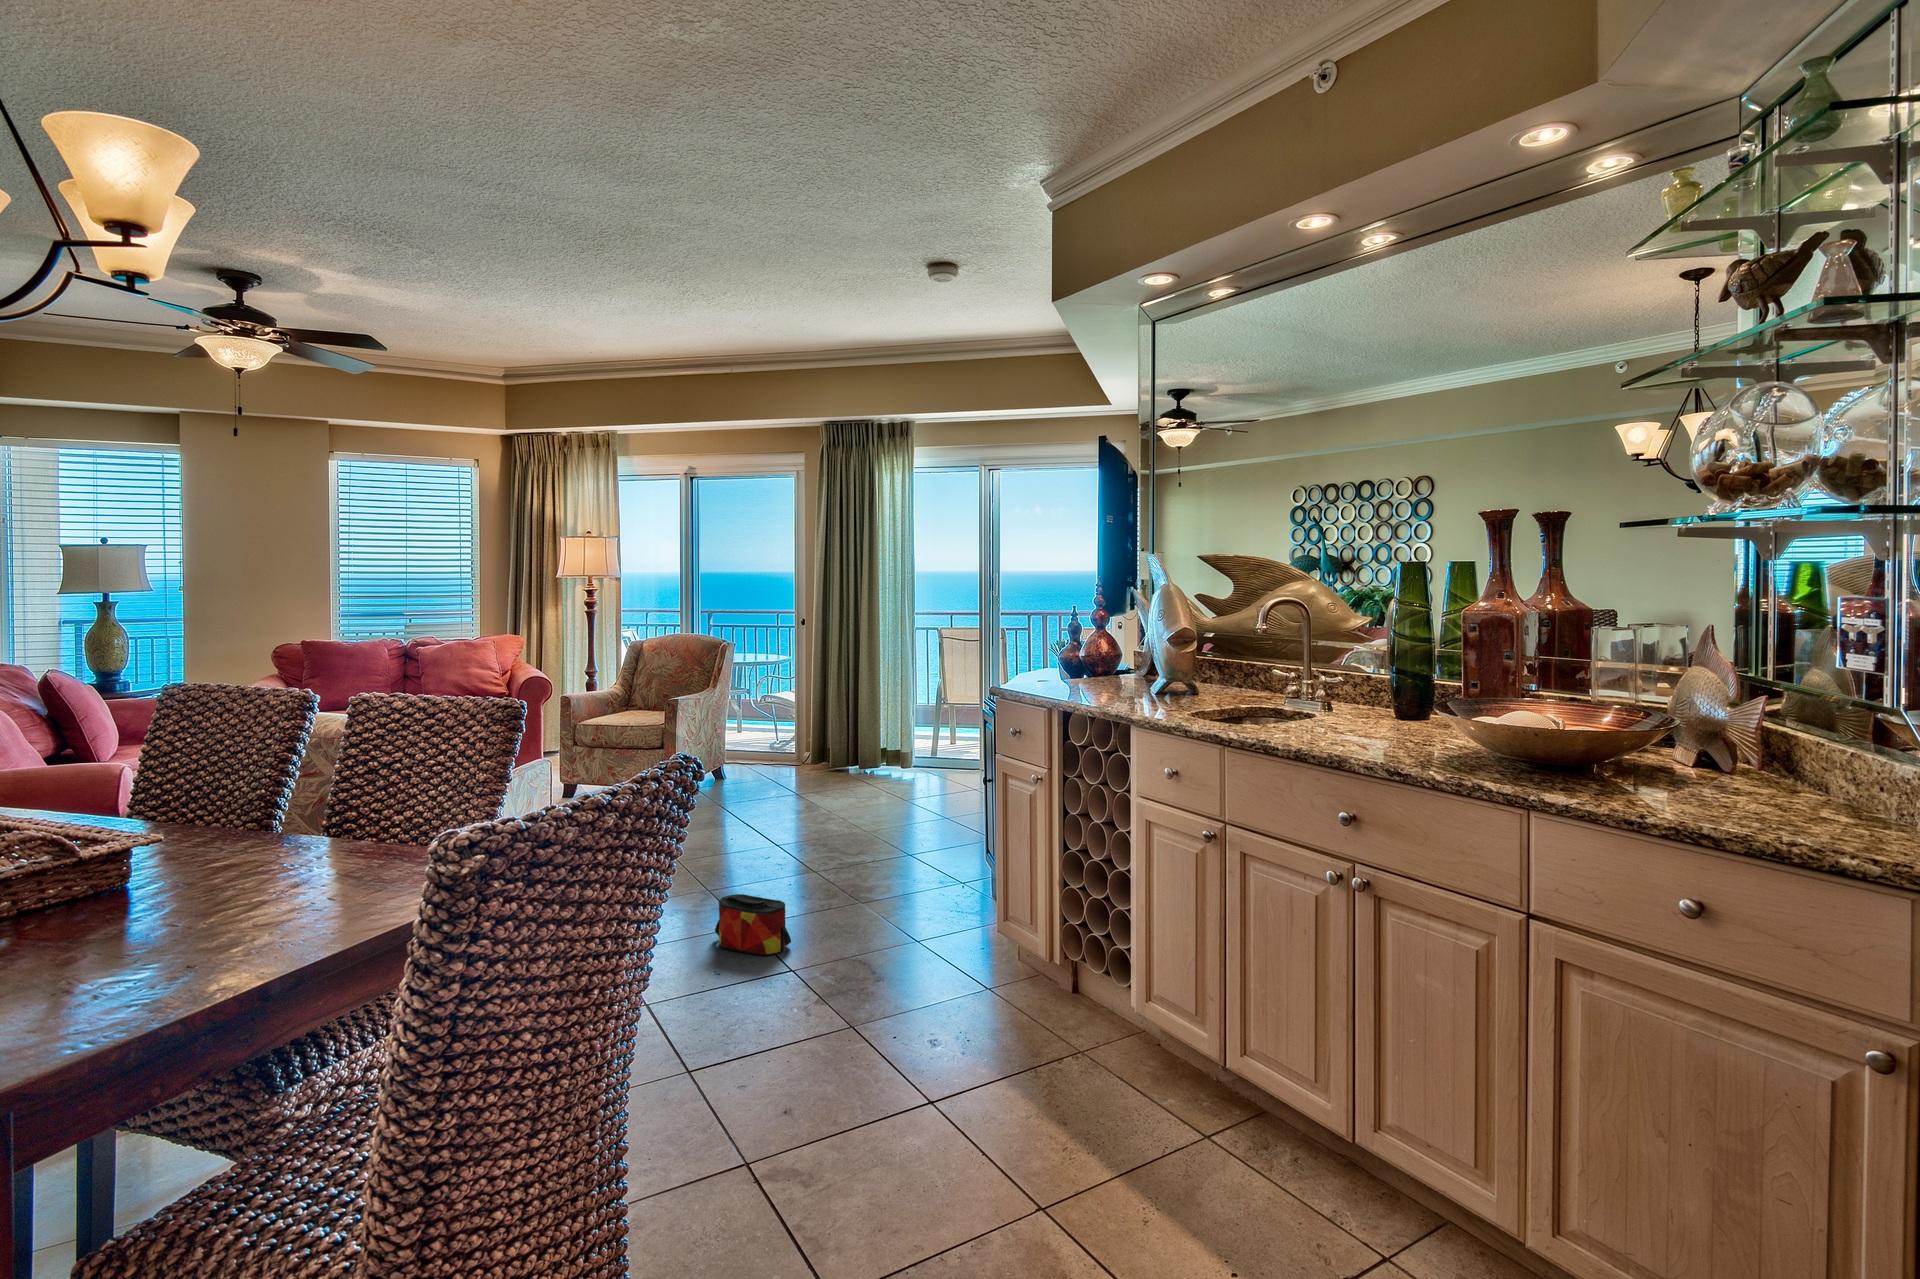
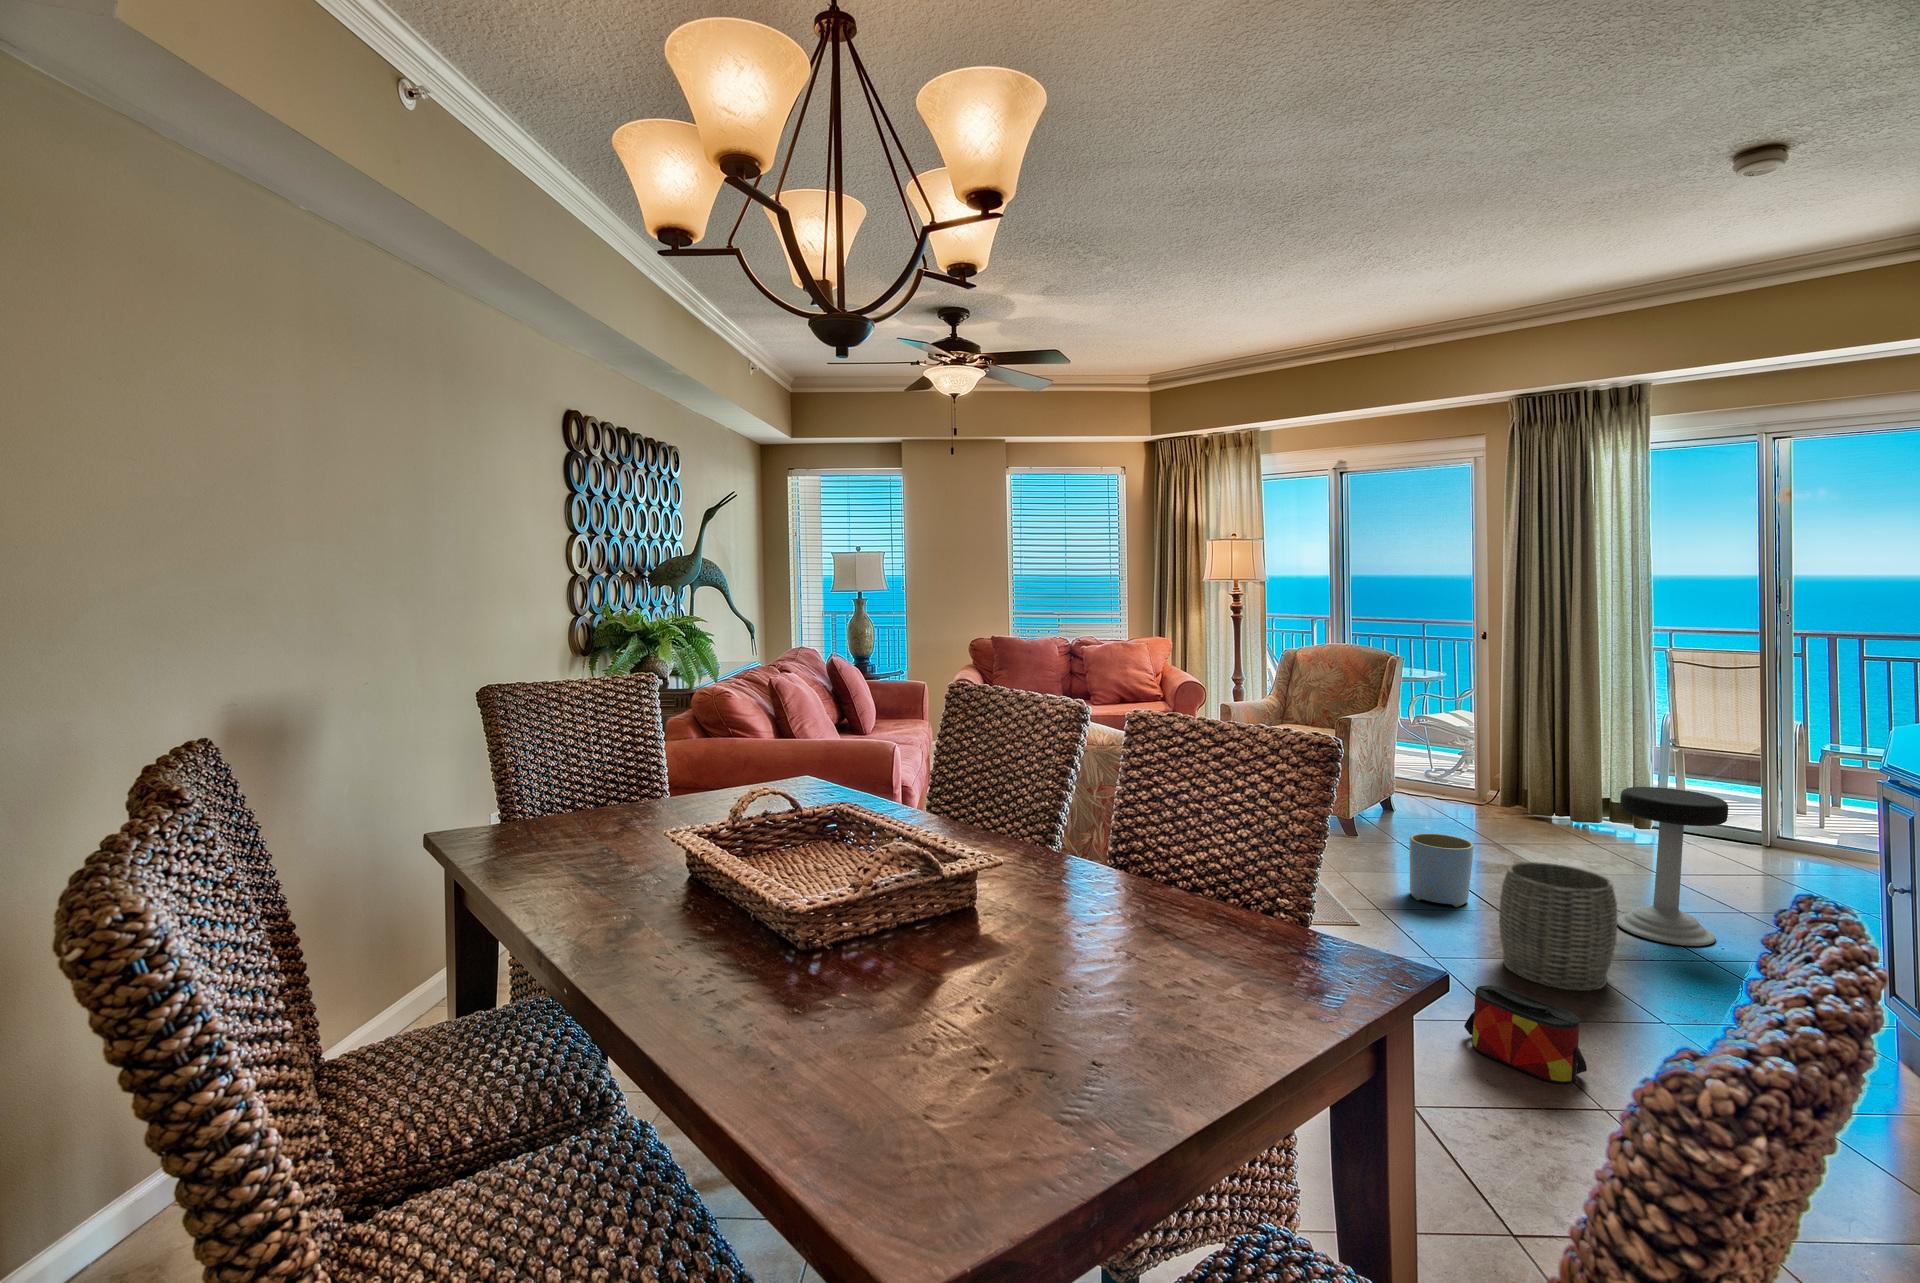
stool: none [858,732,922,846] -> present [1617,787,1728,946]
planter: none [713,789,762,847] -> present [1409,833,1474,907]
woven basket: none [763,798,840,891] -> present [1499,862,1617,991]

